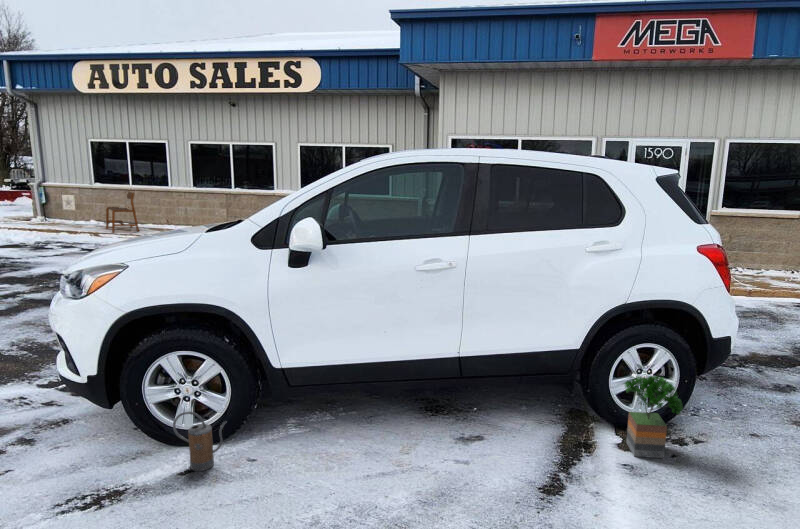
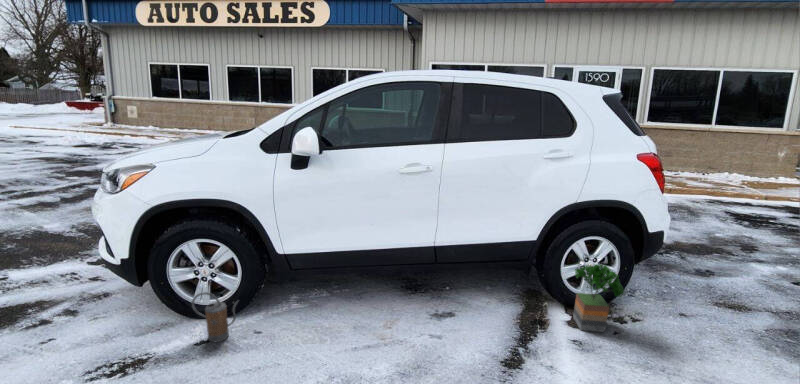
bench: present [106,192,139,233] -> none [163,103,189,136]

